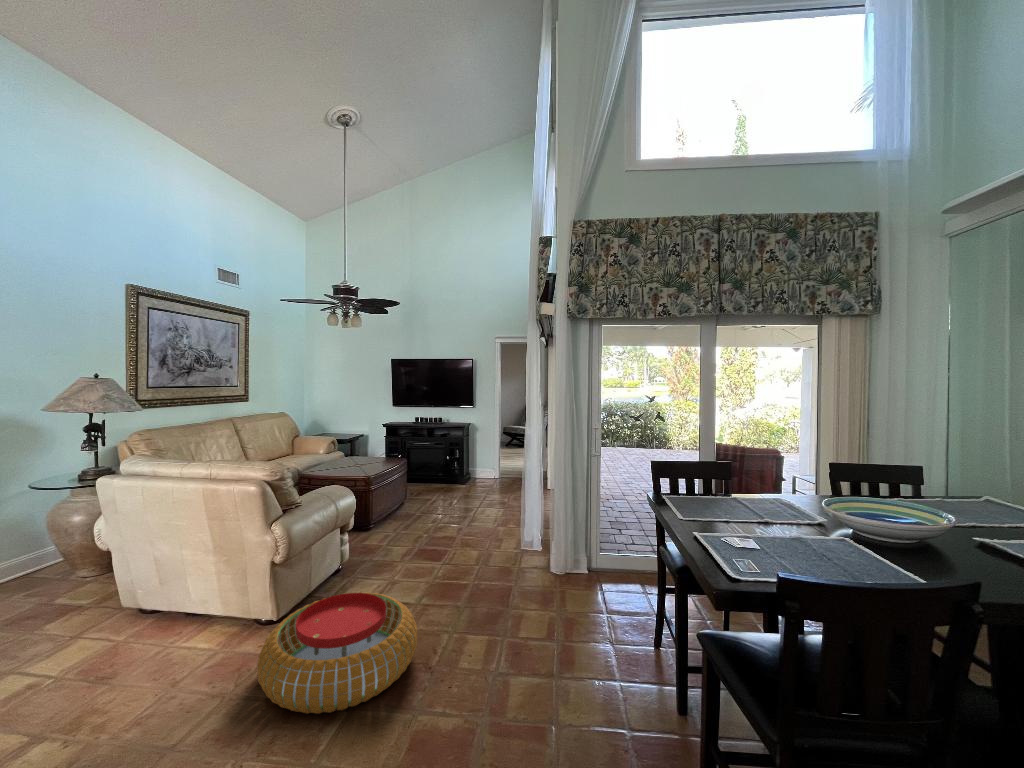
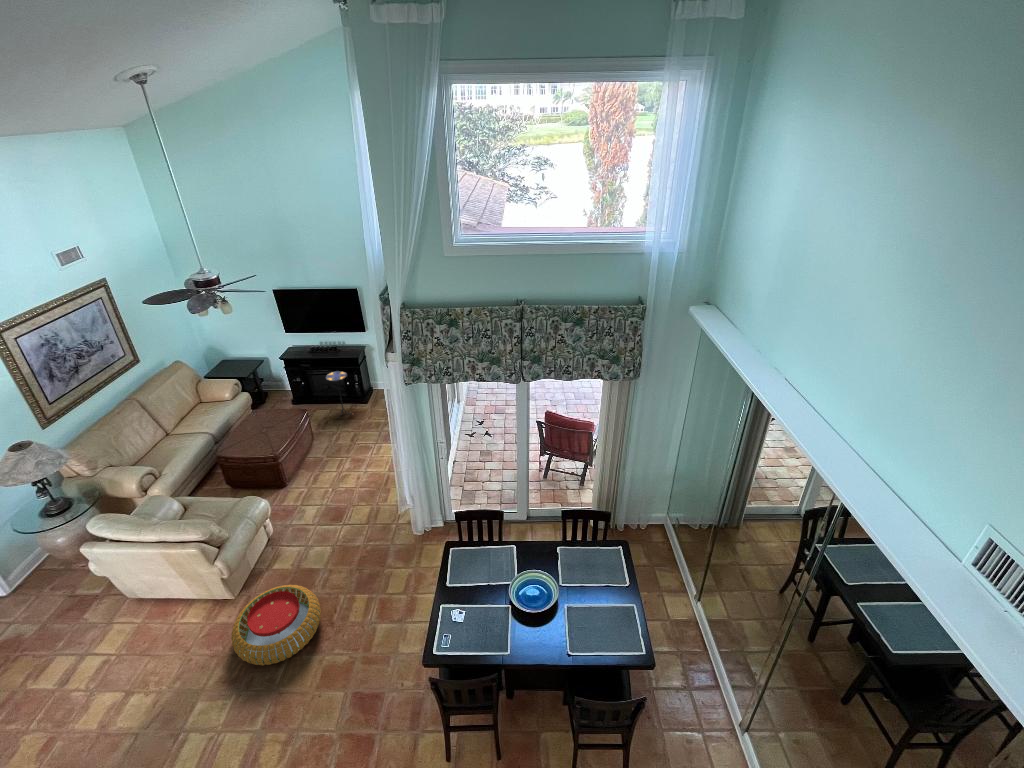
side table: none [428,436,451,488] -> present [326,371,347,411]

